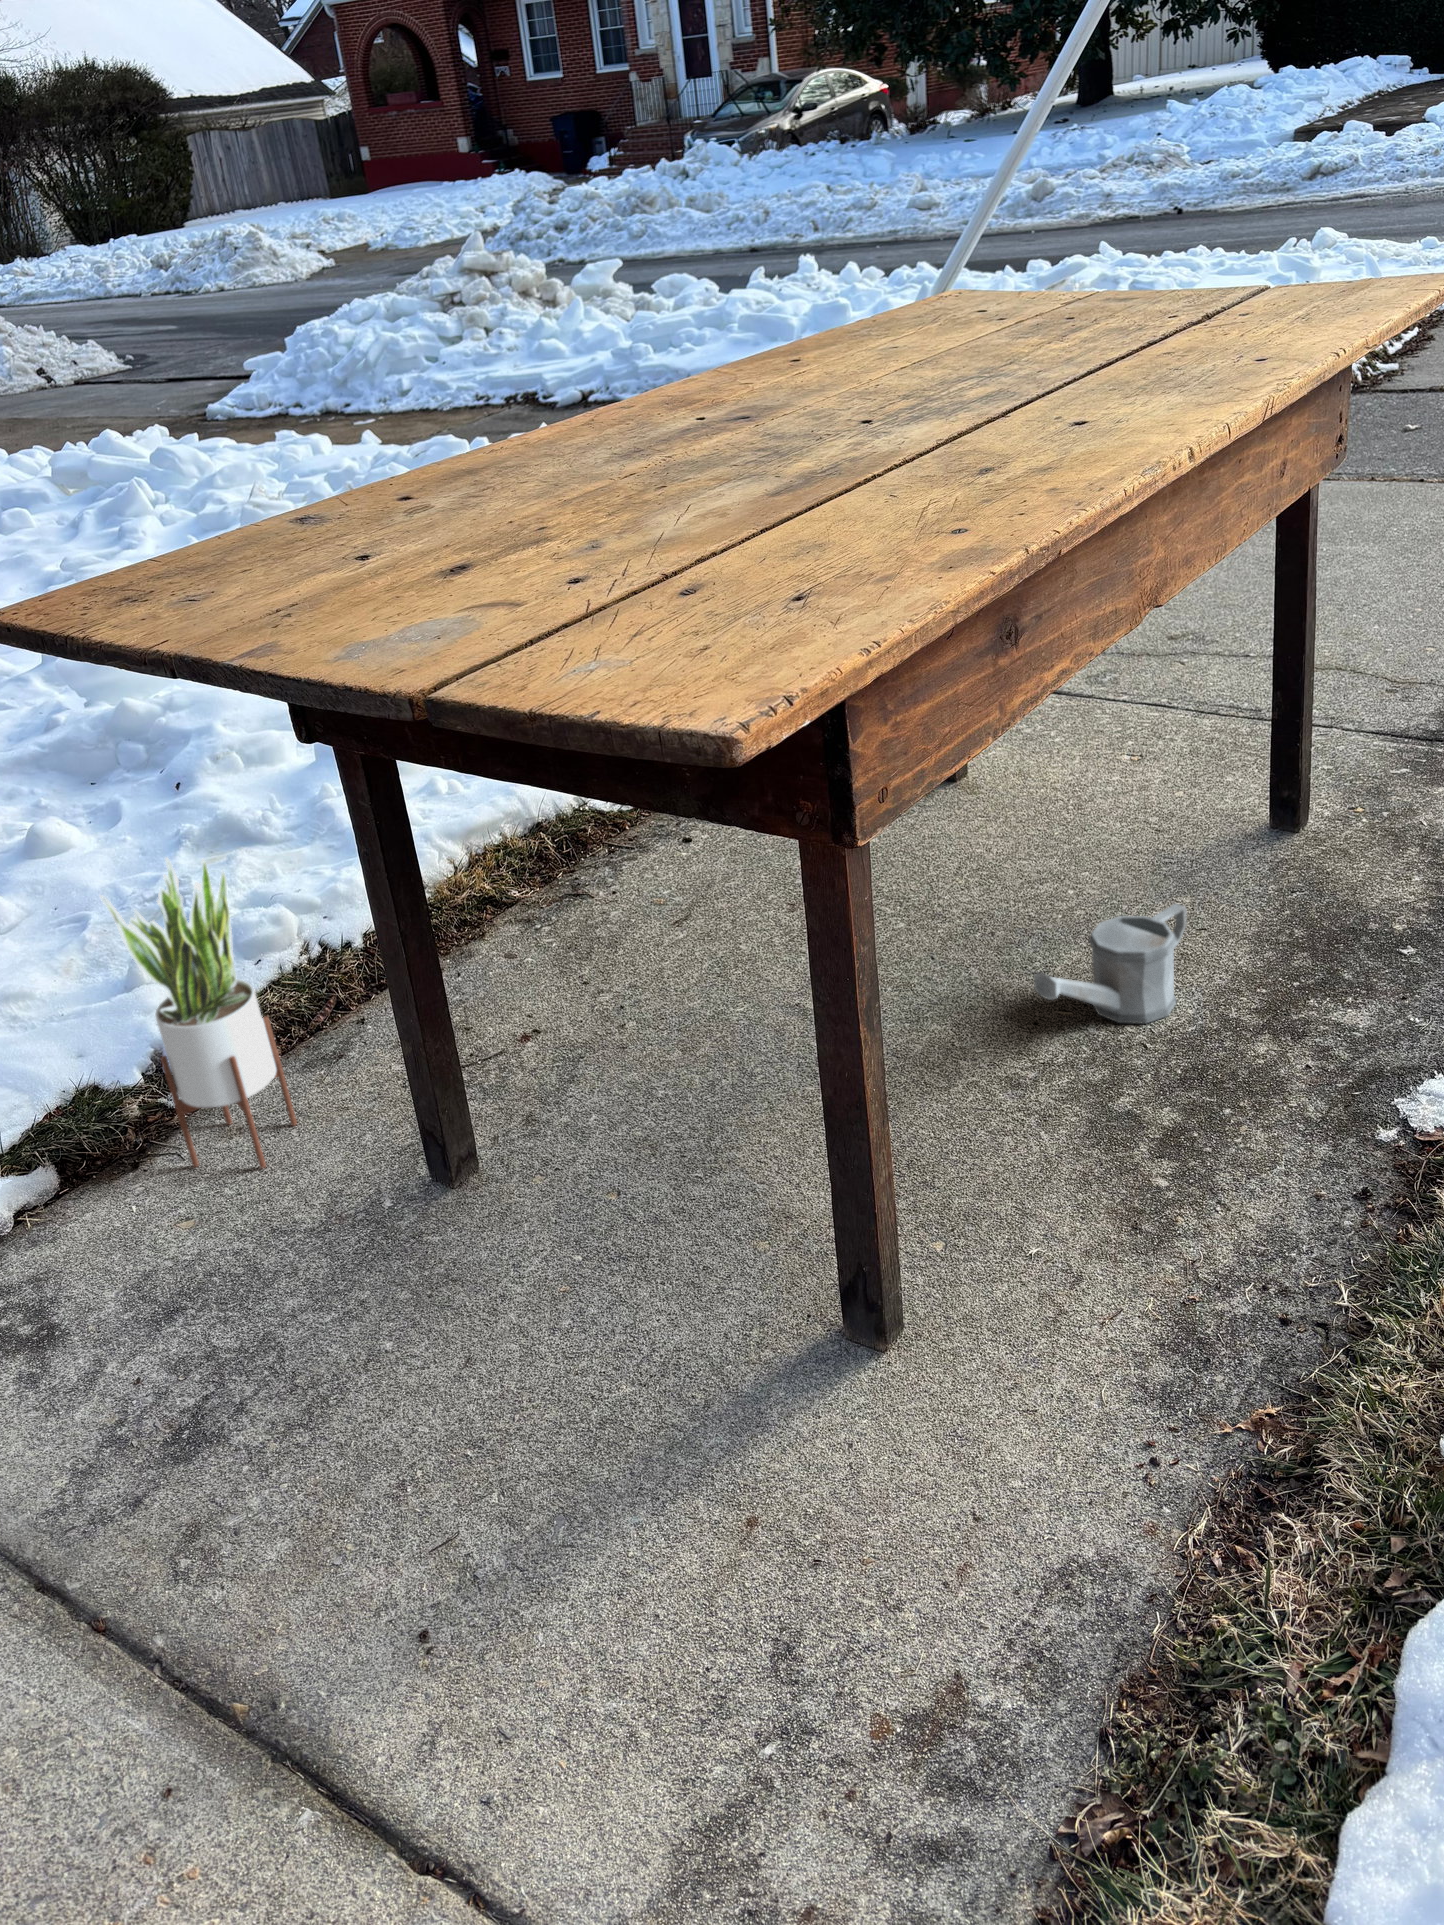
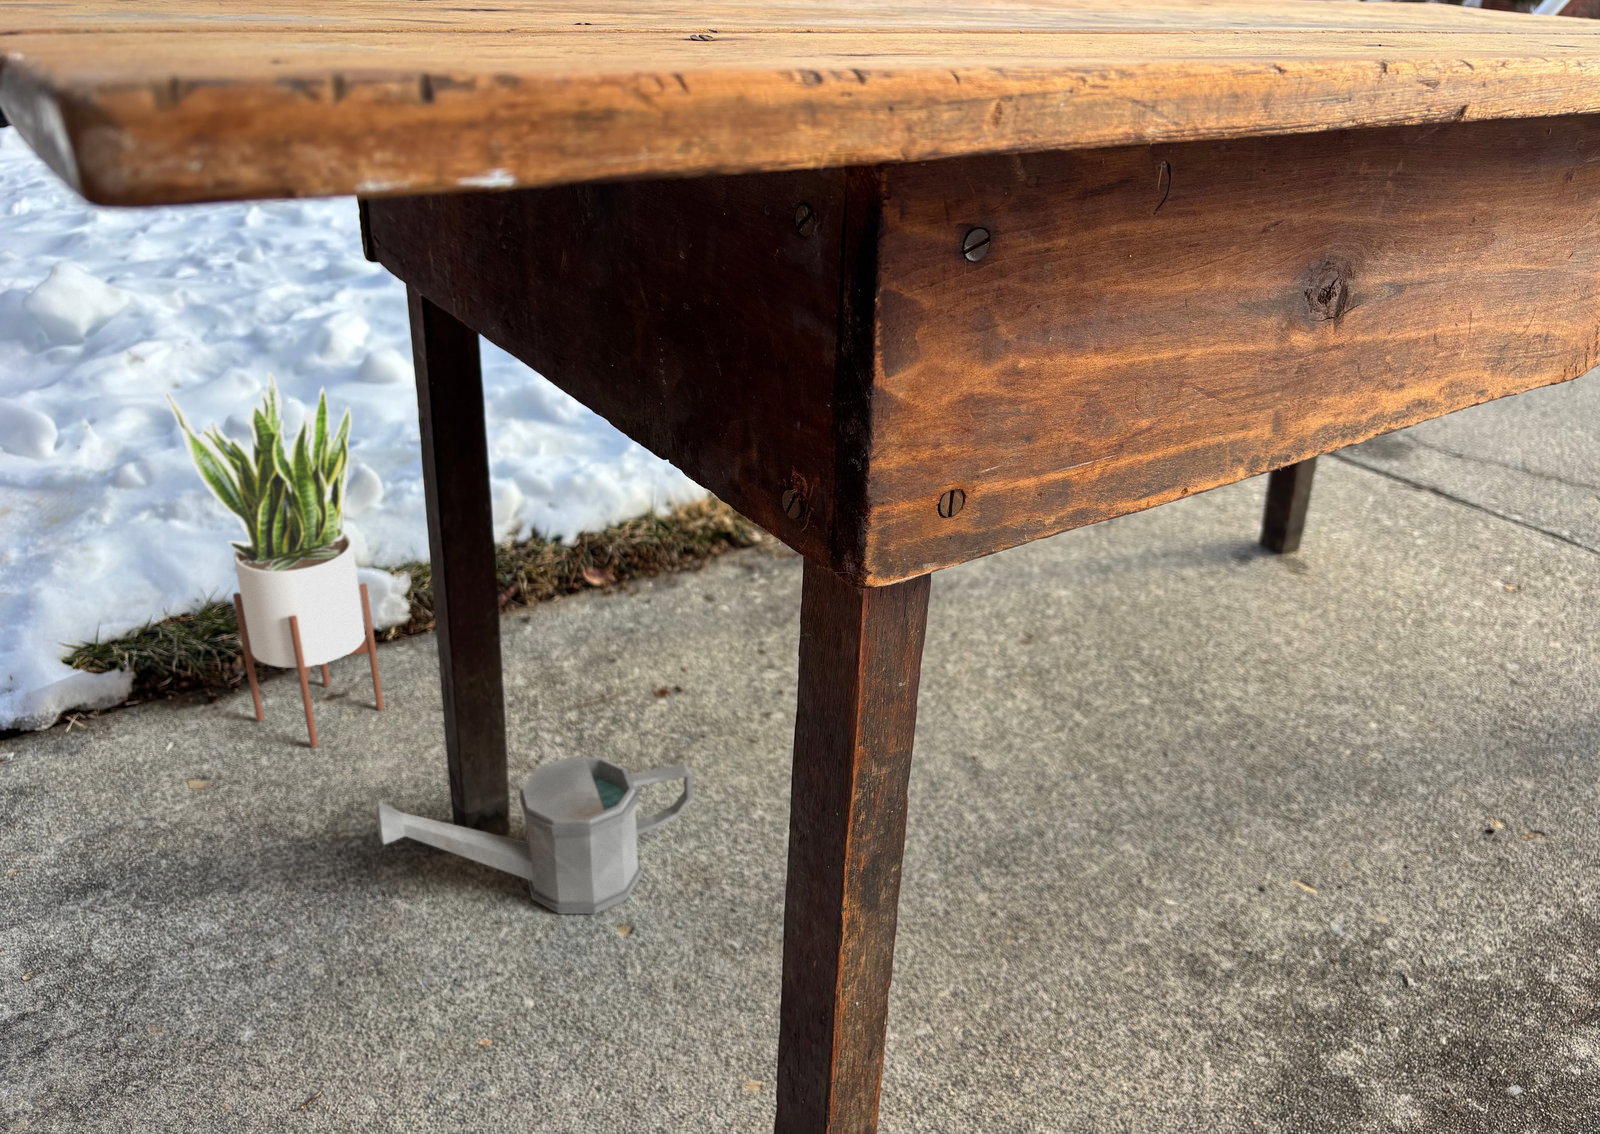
watering can: present [1034,904,1187,1024] -> present [376,757,693,914]

